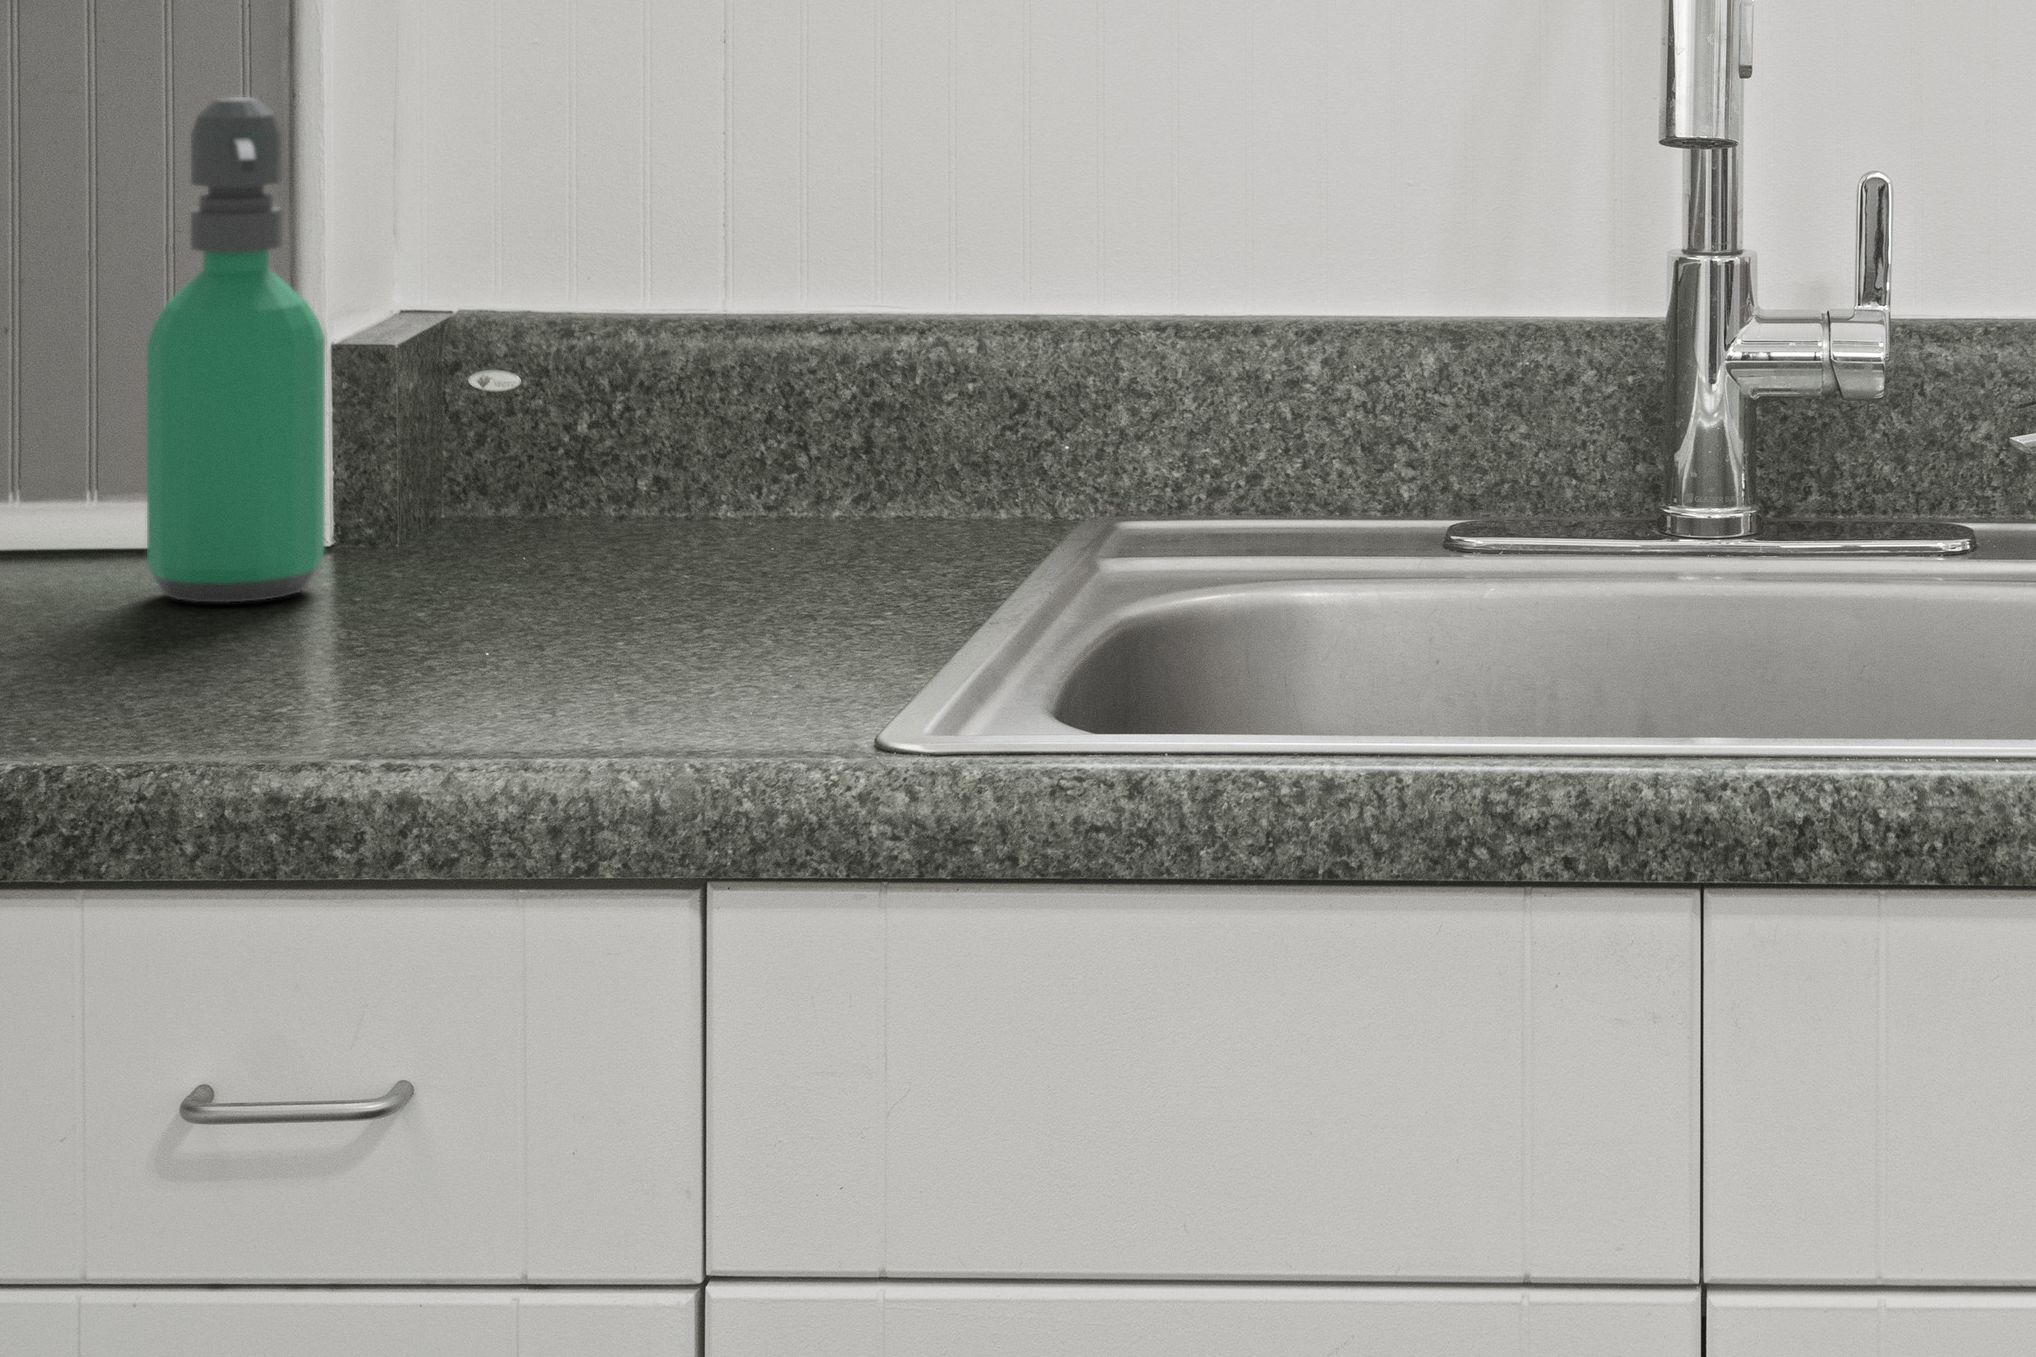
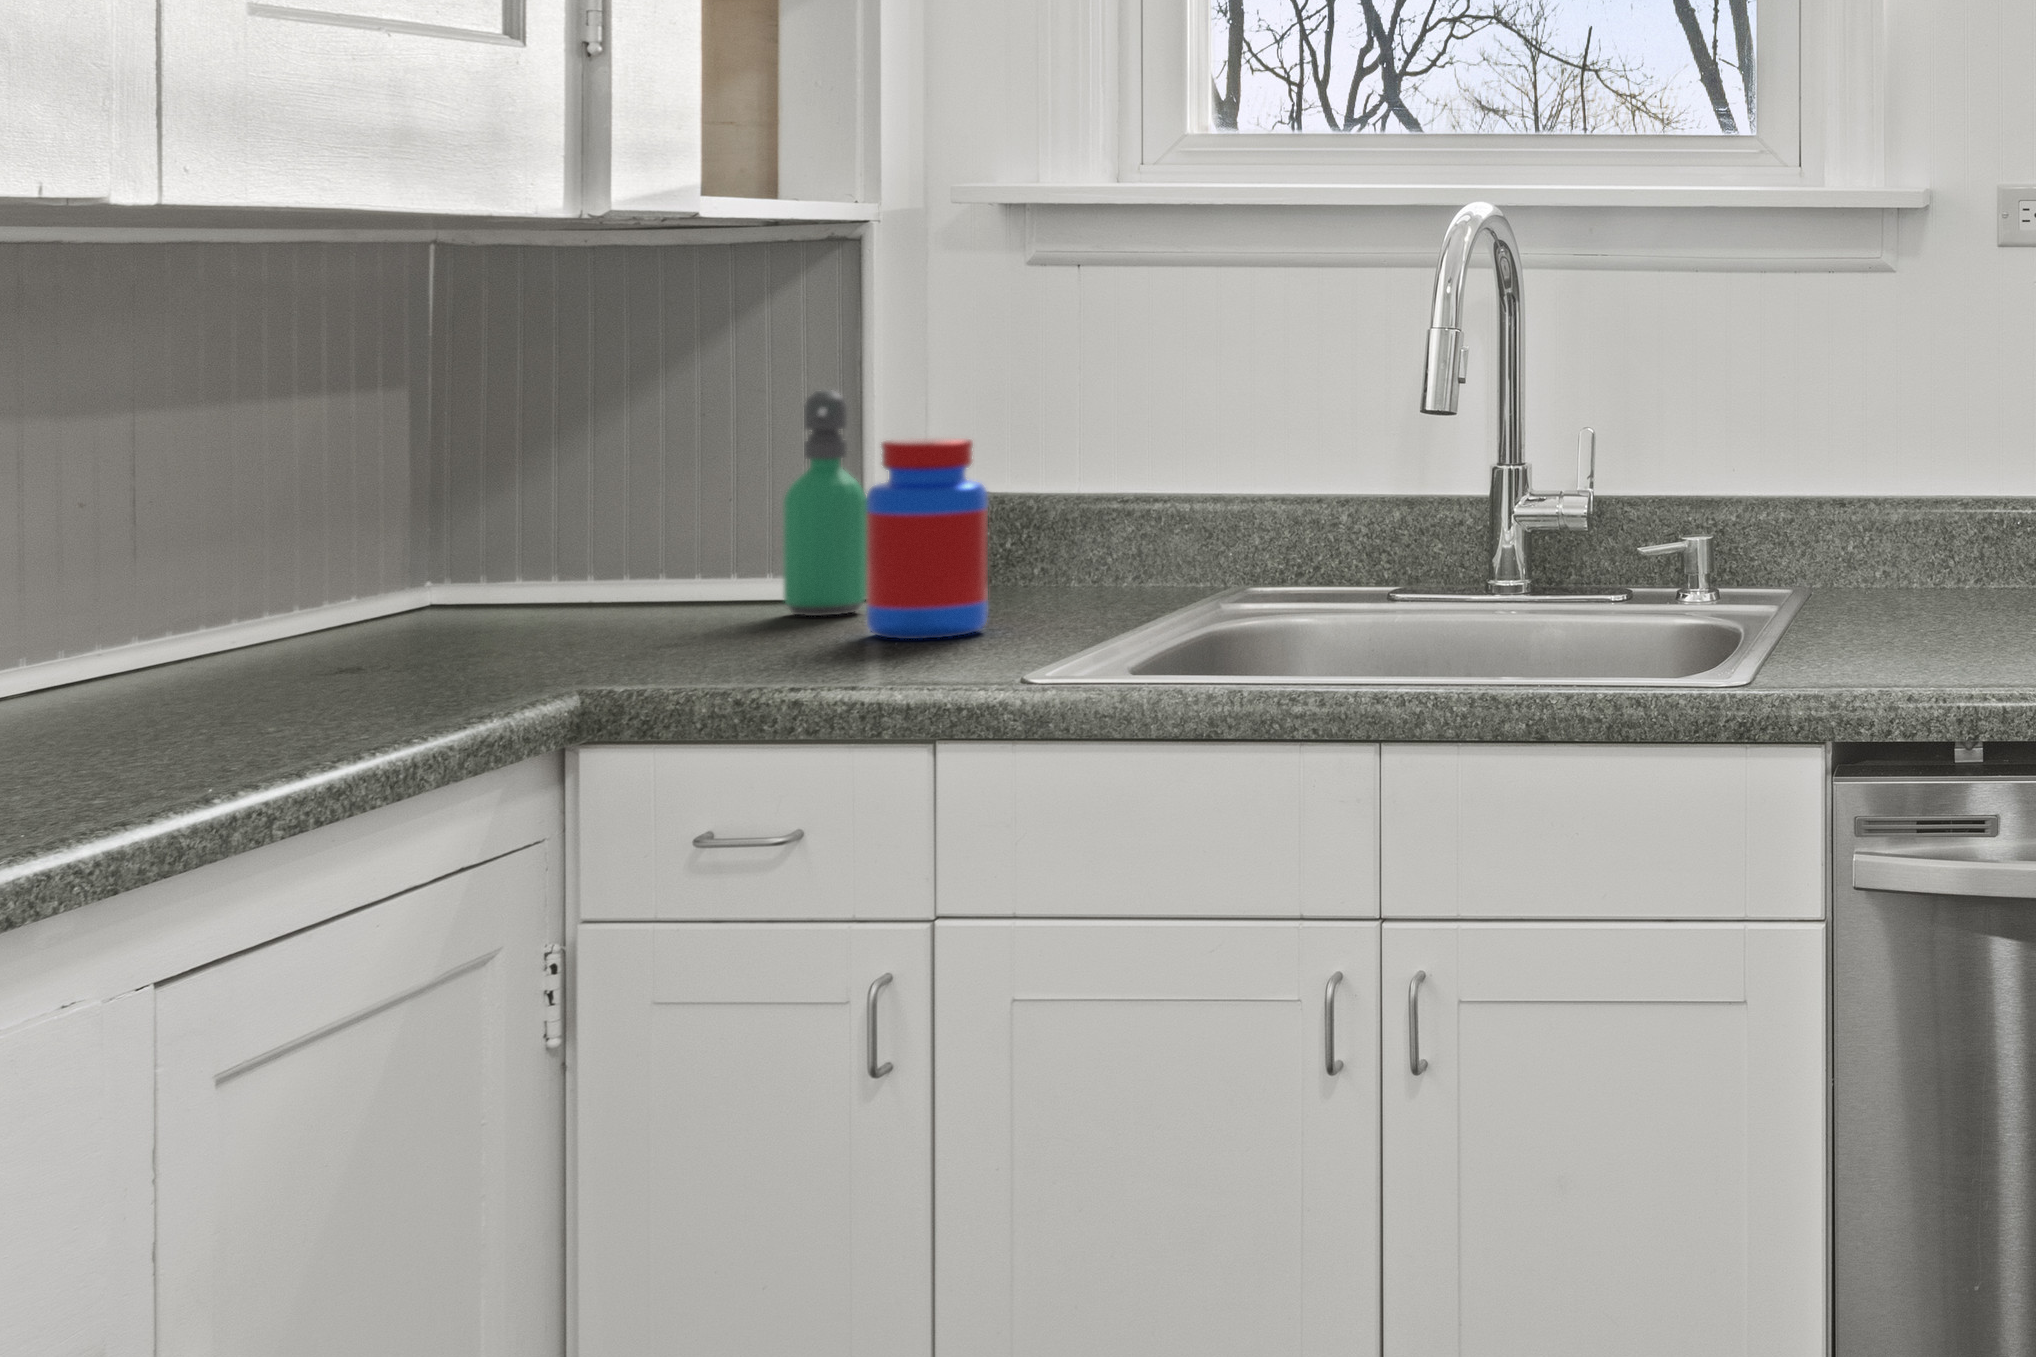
jar: none [397,215,658,679] -> present [866,438,988,639]

